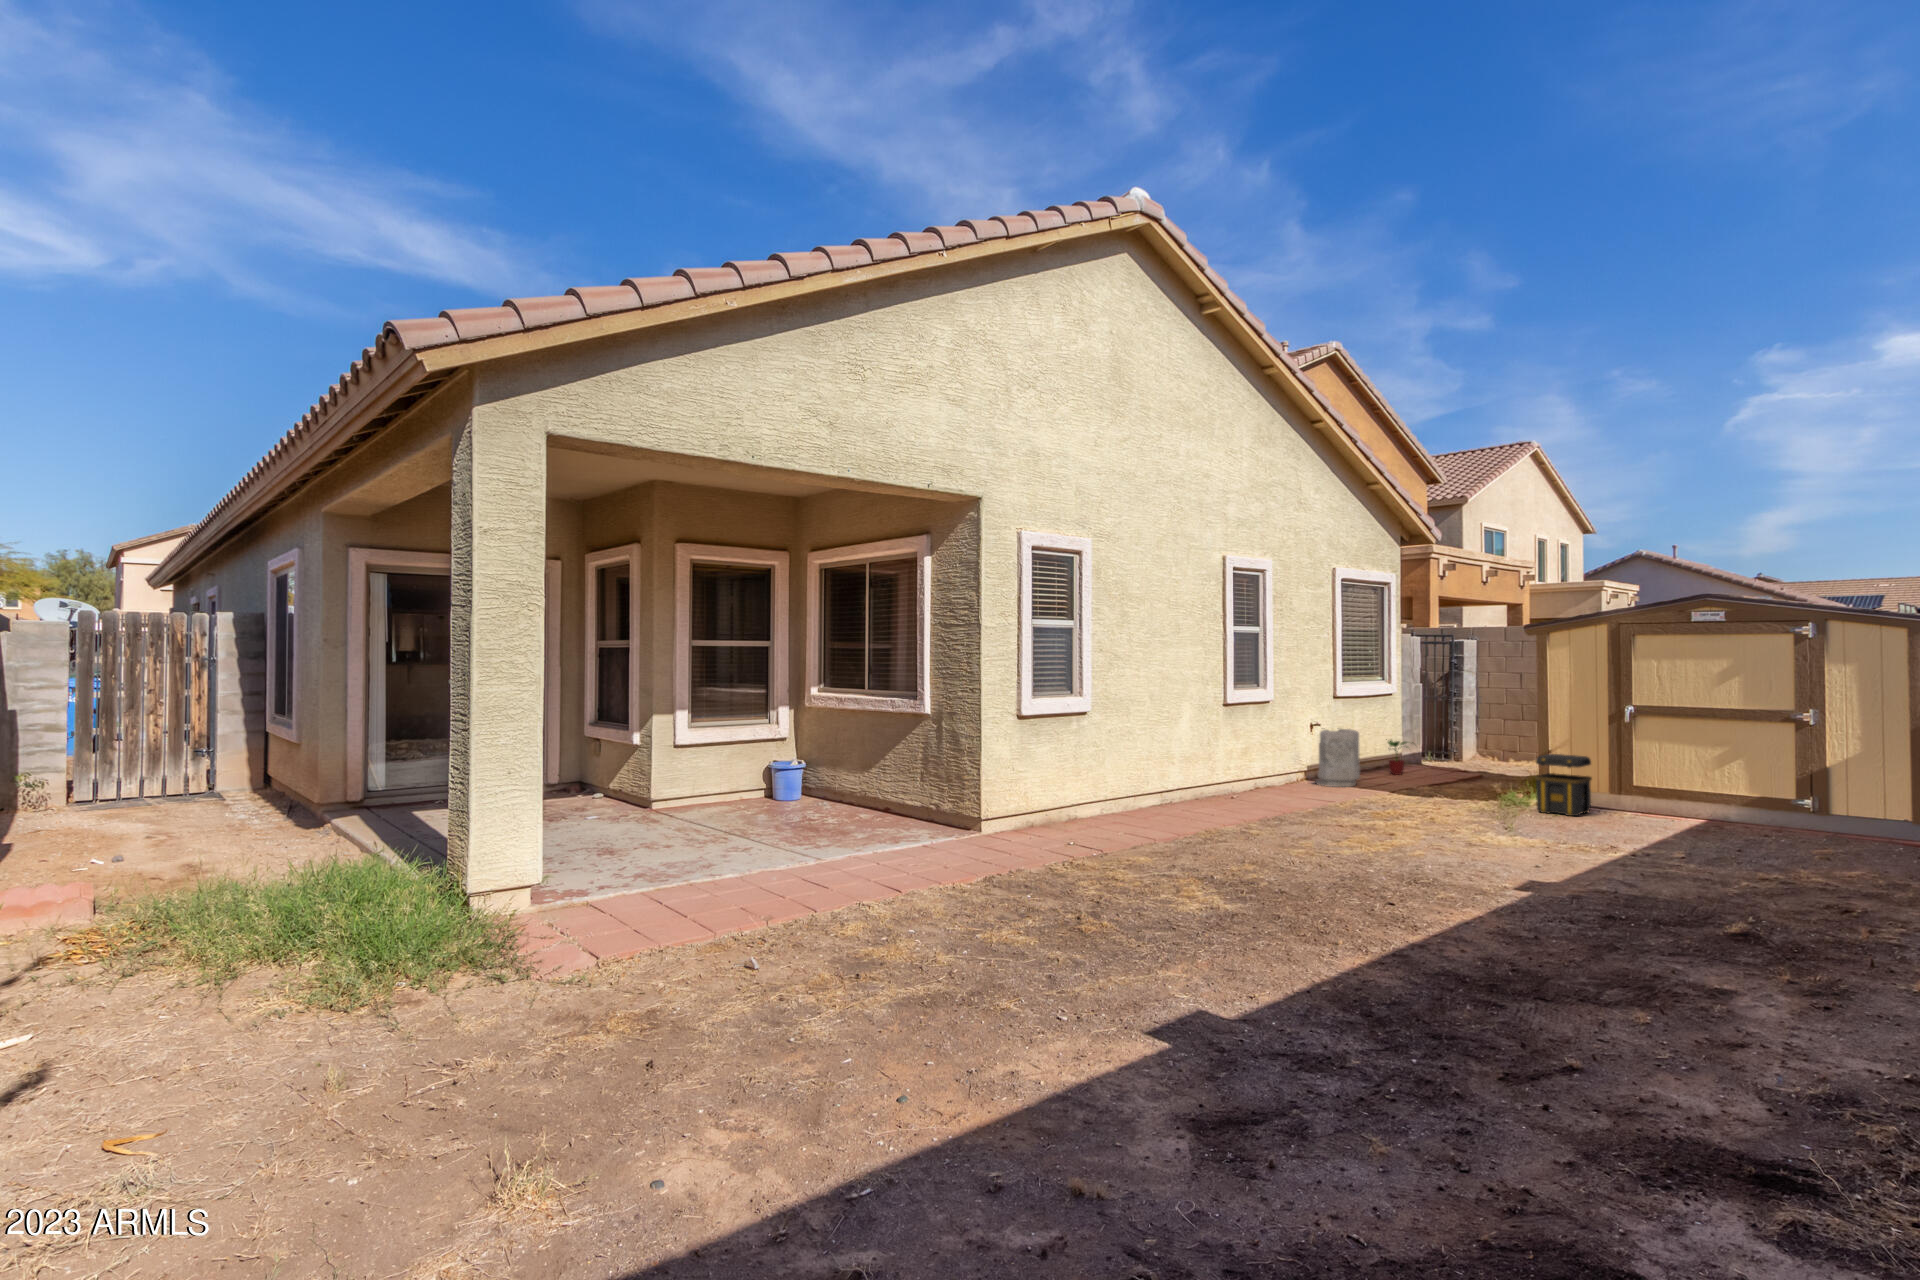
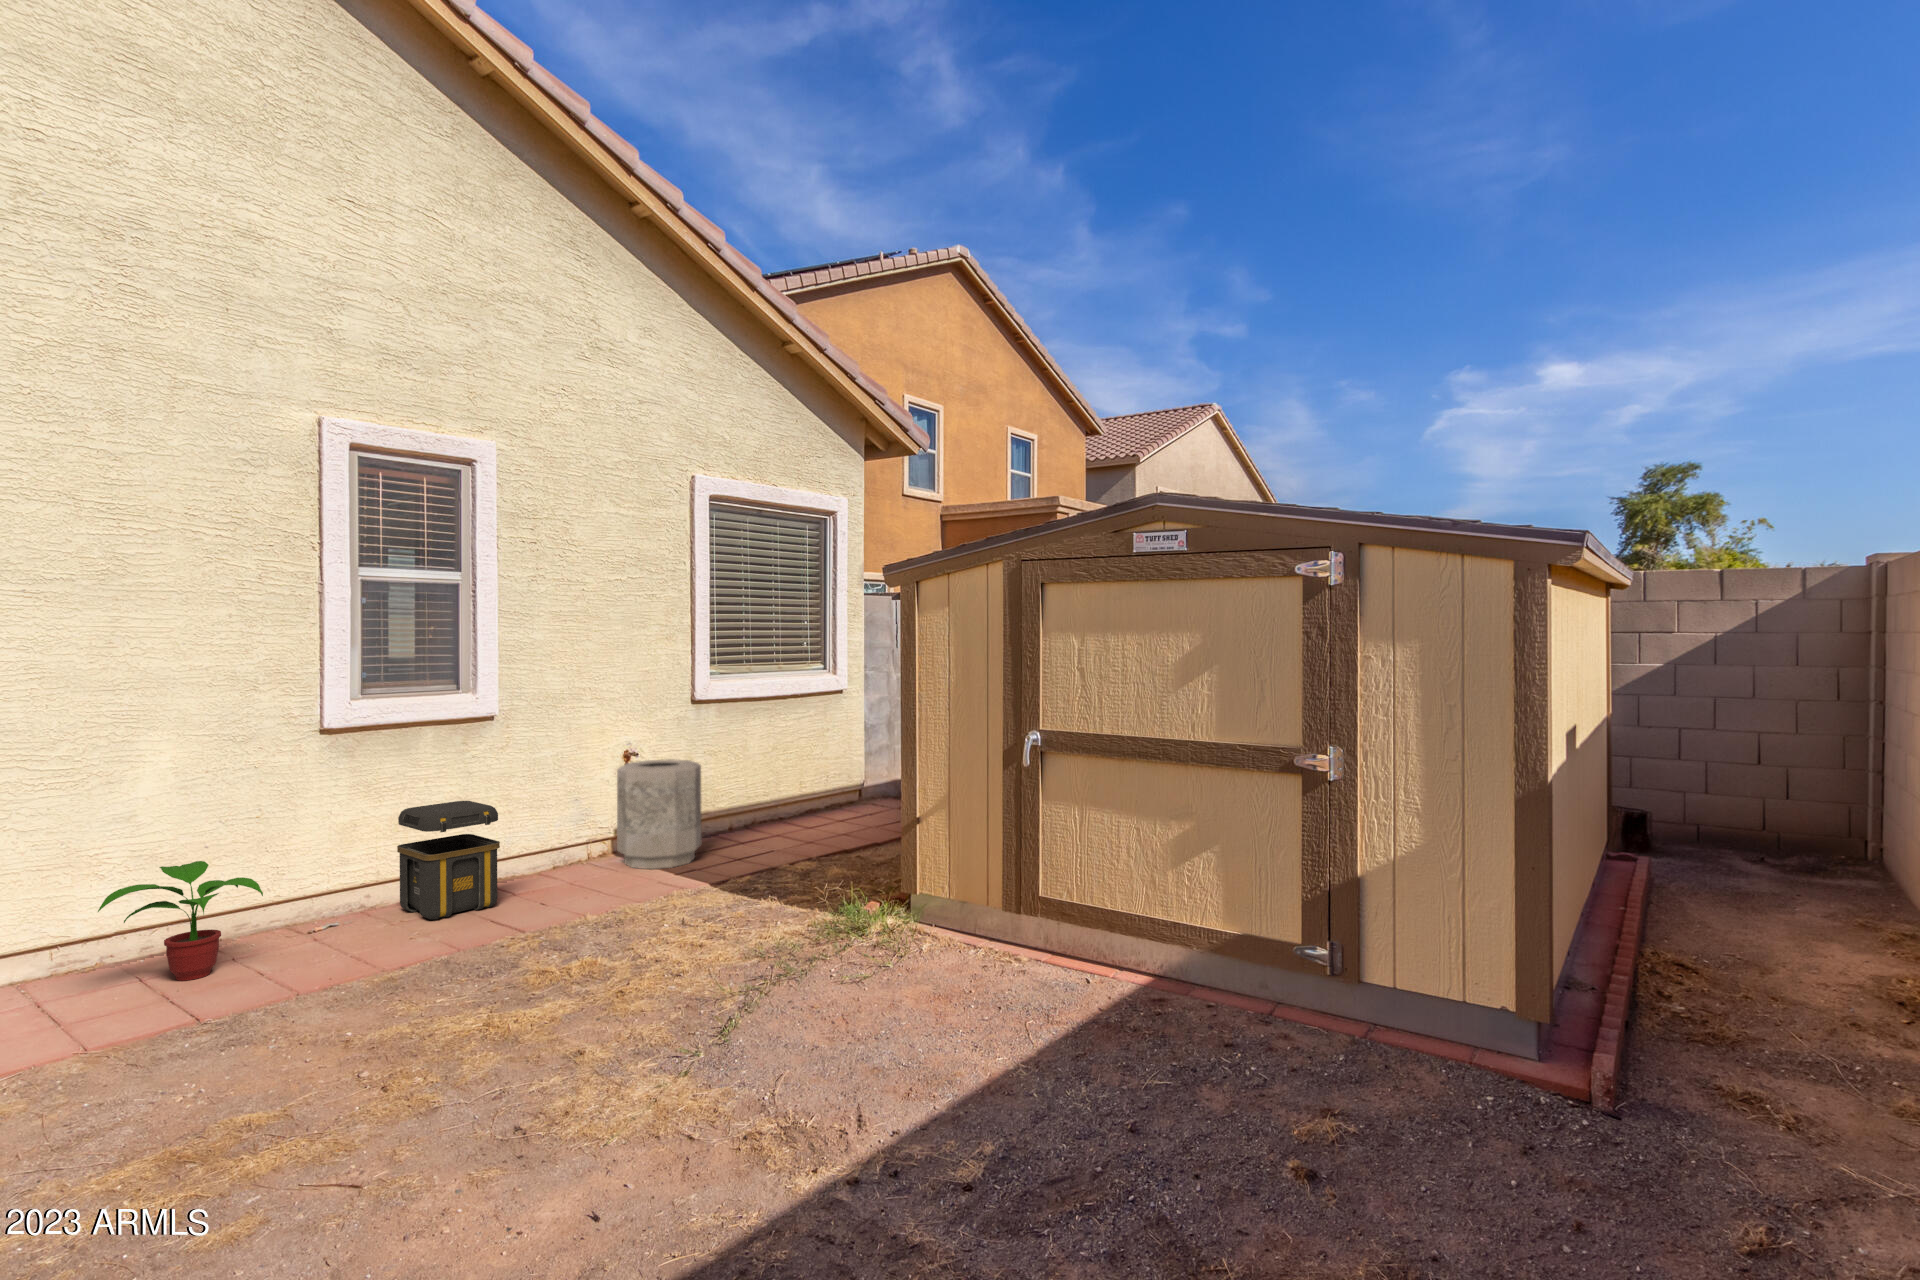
potted plant: present [1388,740,1413,775] -> present [98,861,263,981]
toolbox: present [1535,754,1592,816] -> present [397,801,500,920]

